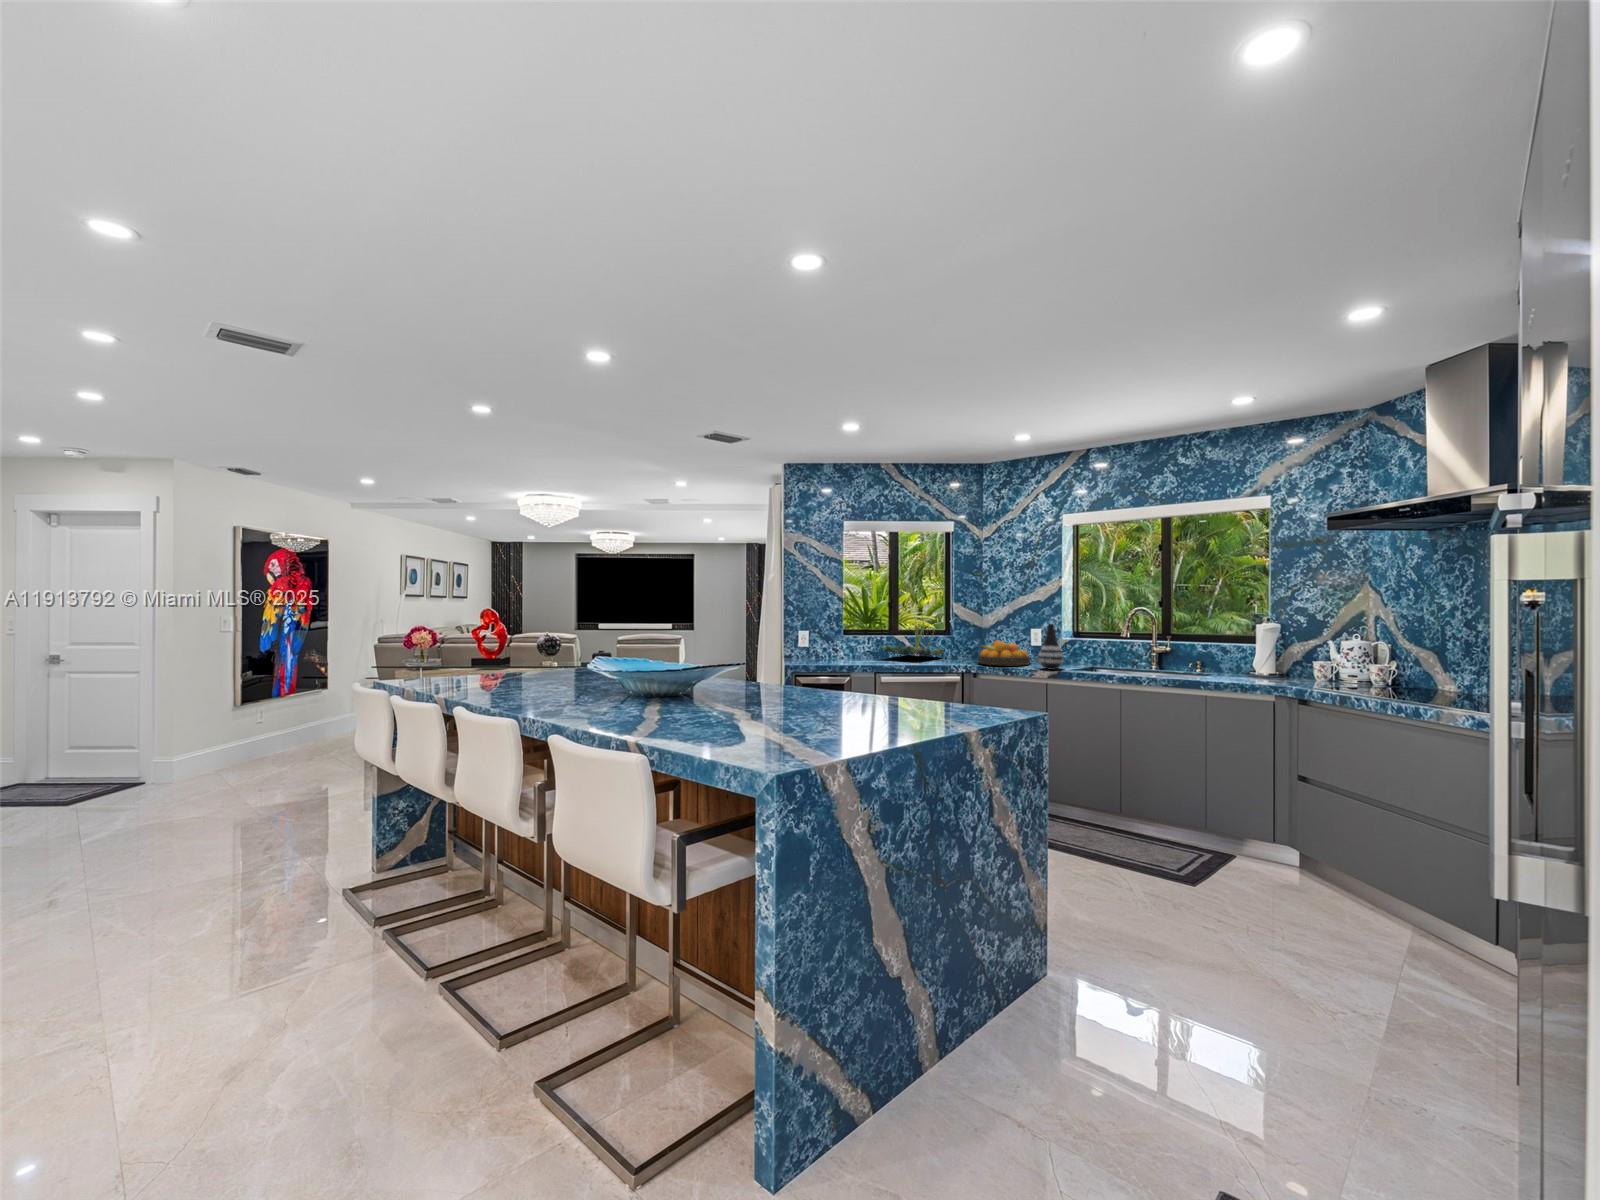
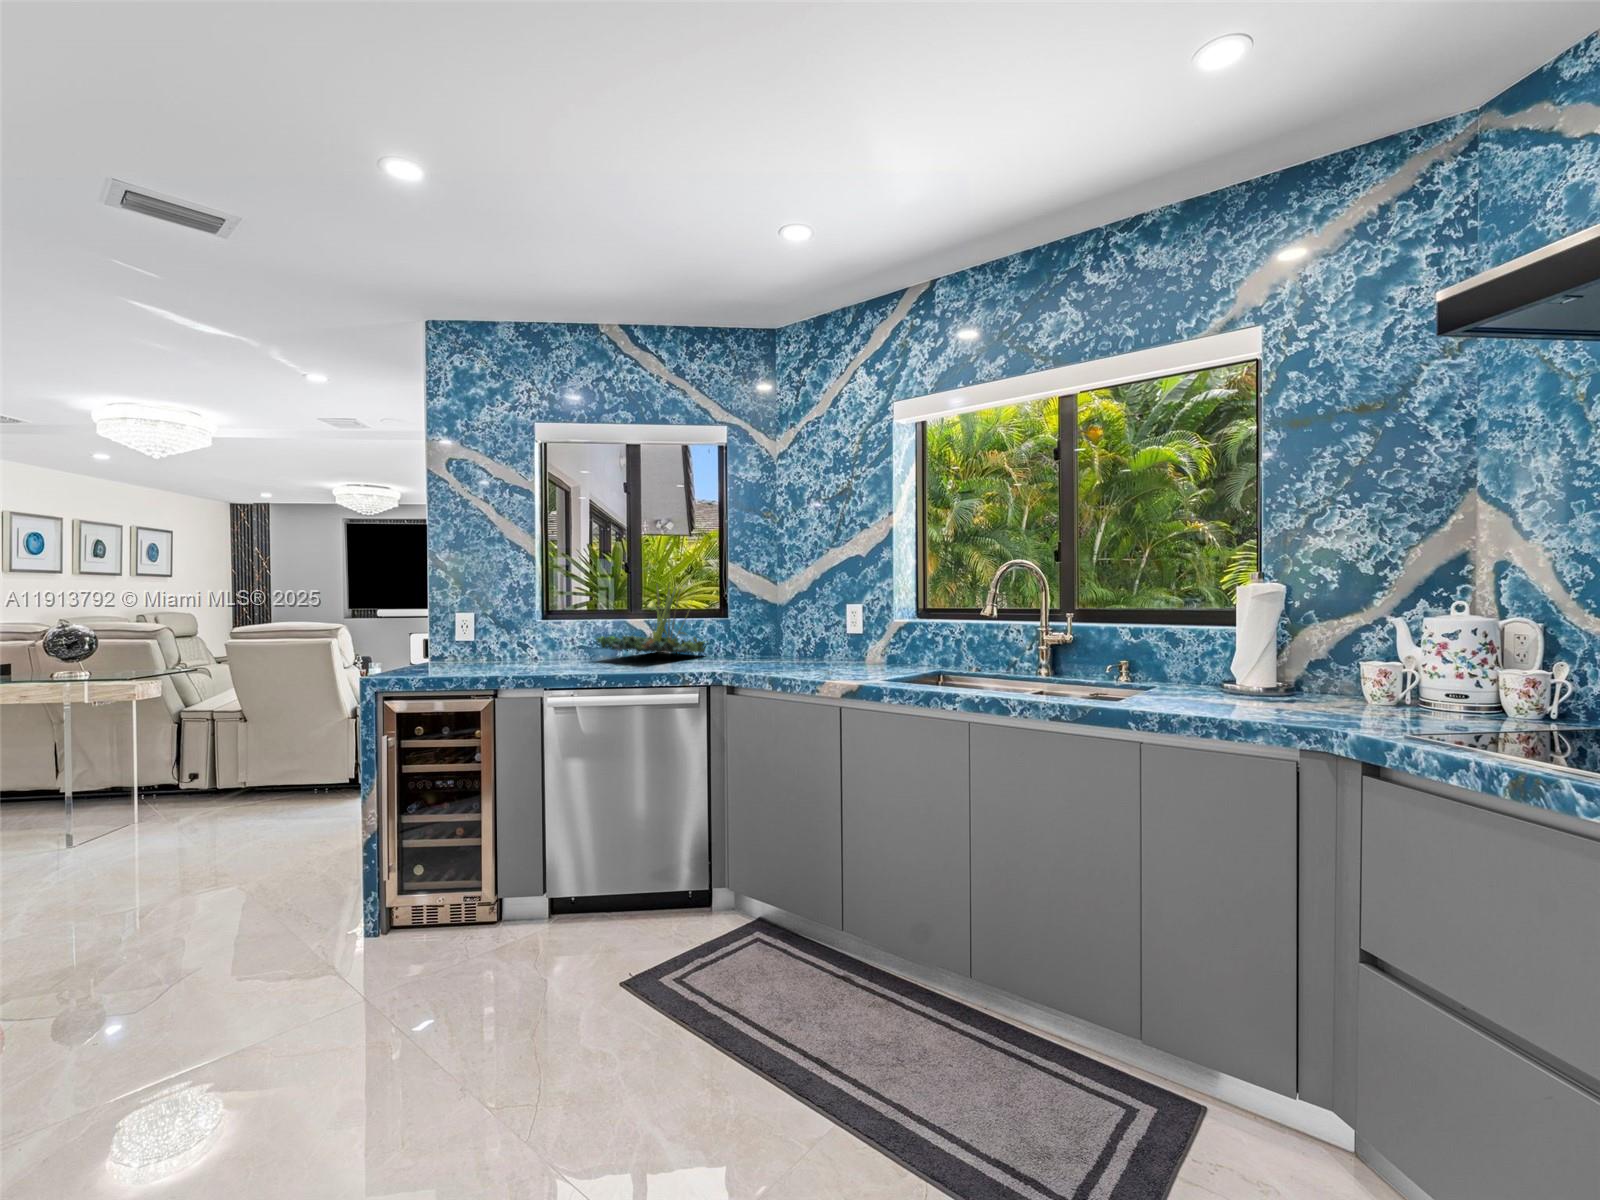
vase: present [1038,623,1064,670] -> none [832,592,879,679]
fruit bowl: present [978,640,1030,665] -> none [743,625,833,671]

